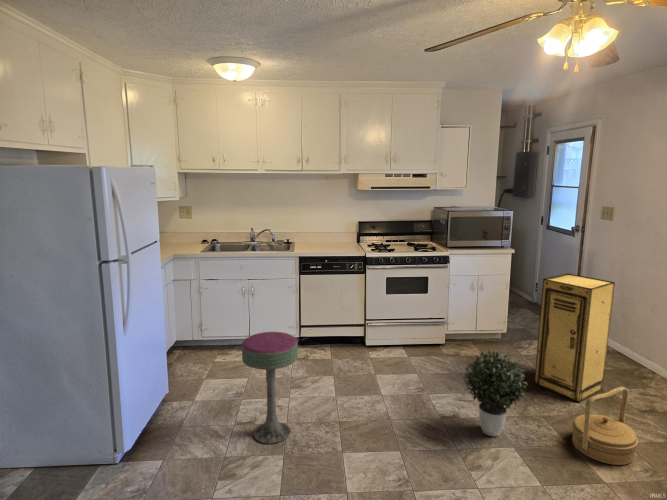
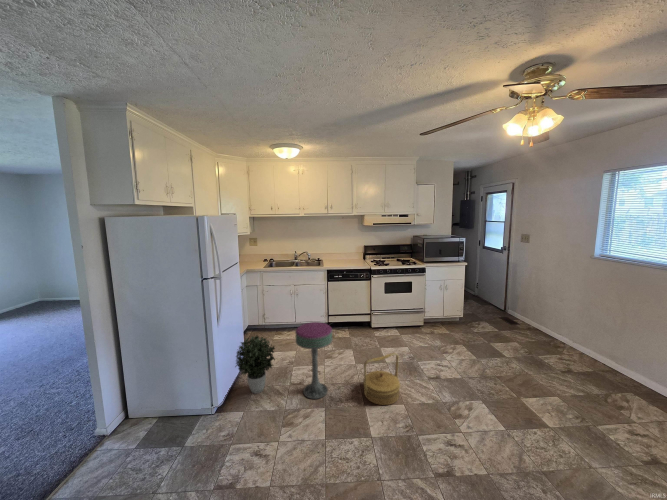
storage cabinet: present [534,273,615,402] -> none [487,279,541,367]
potted plant: present [465,351,527,437] -> present [236,336,275,394]
basket: present [572,386,638,465] -> present [363,353,400,405]

